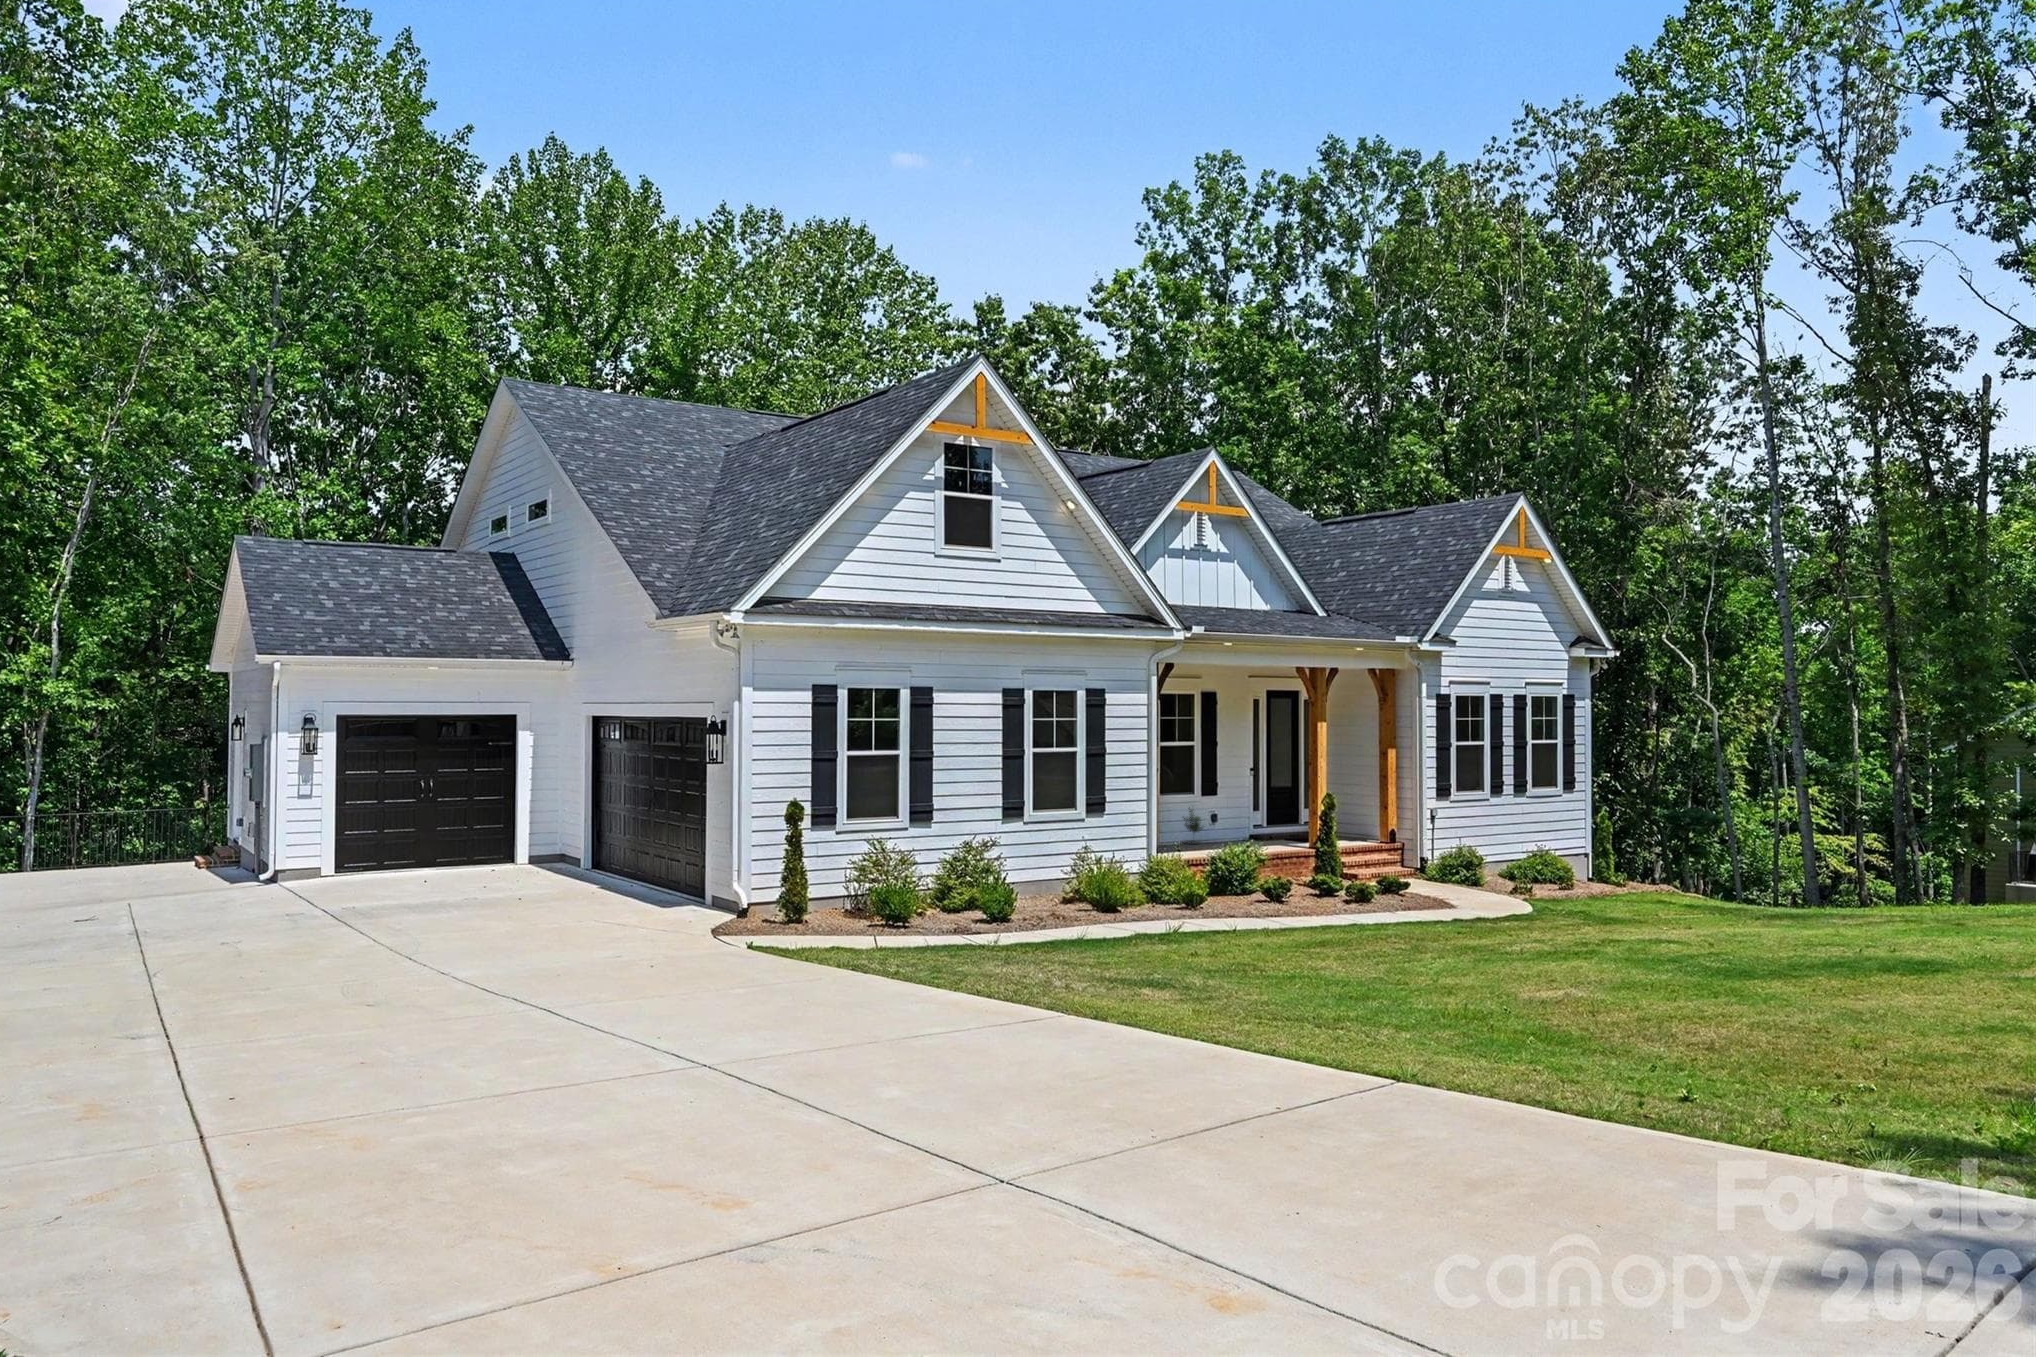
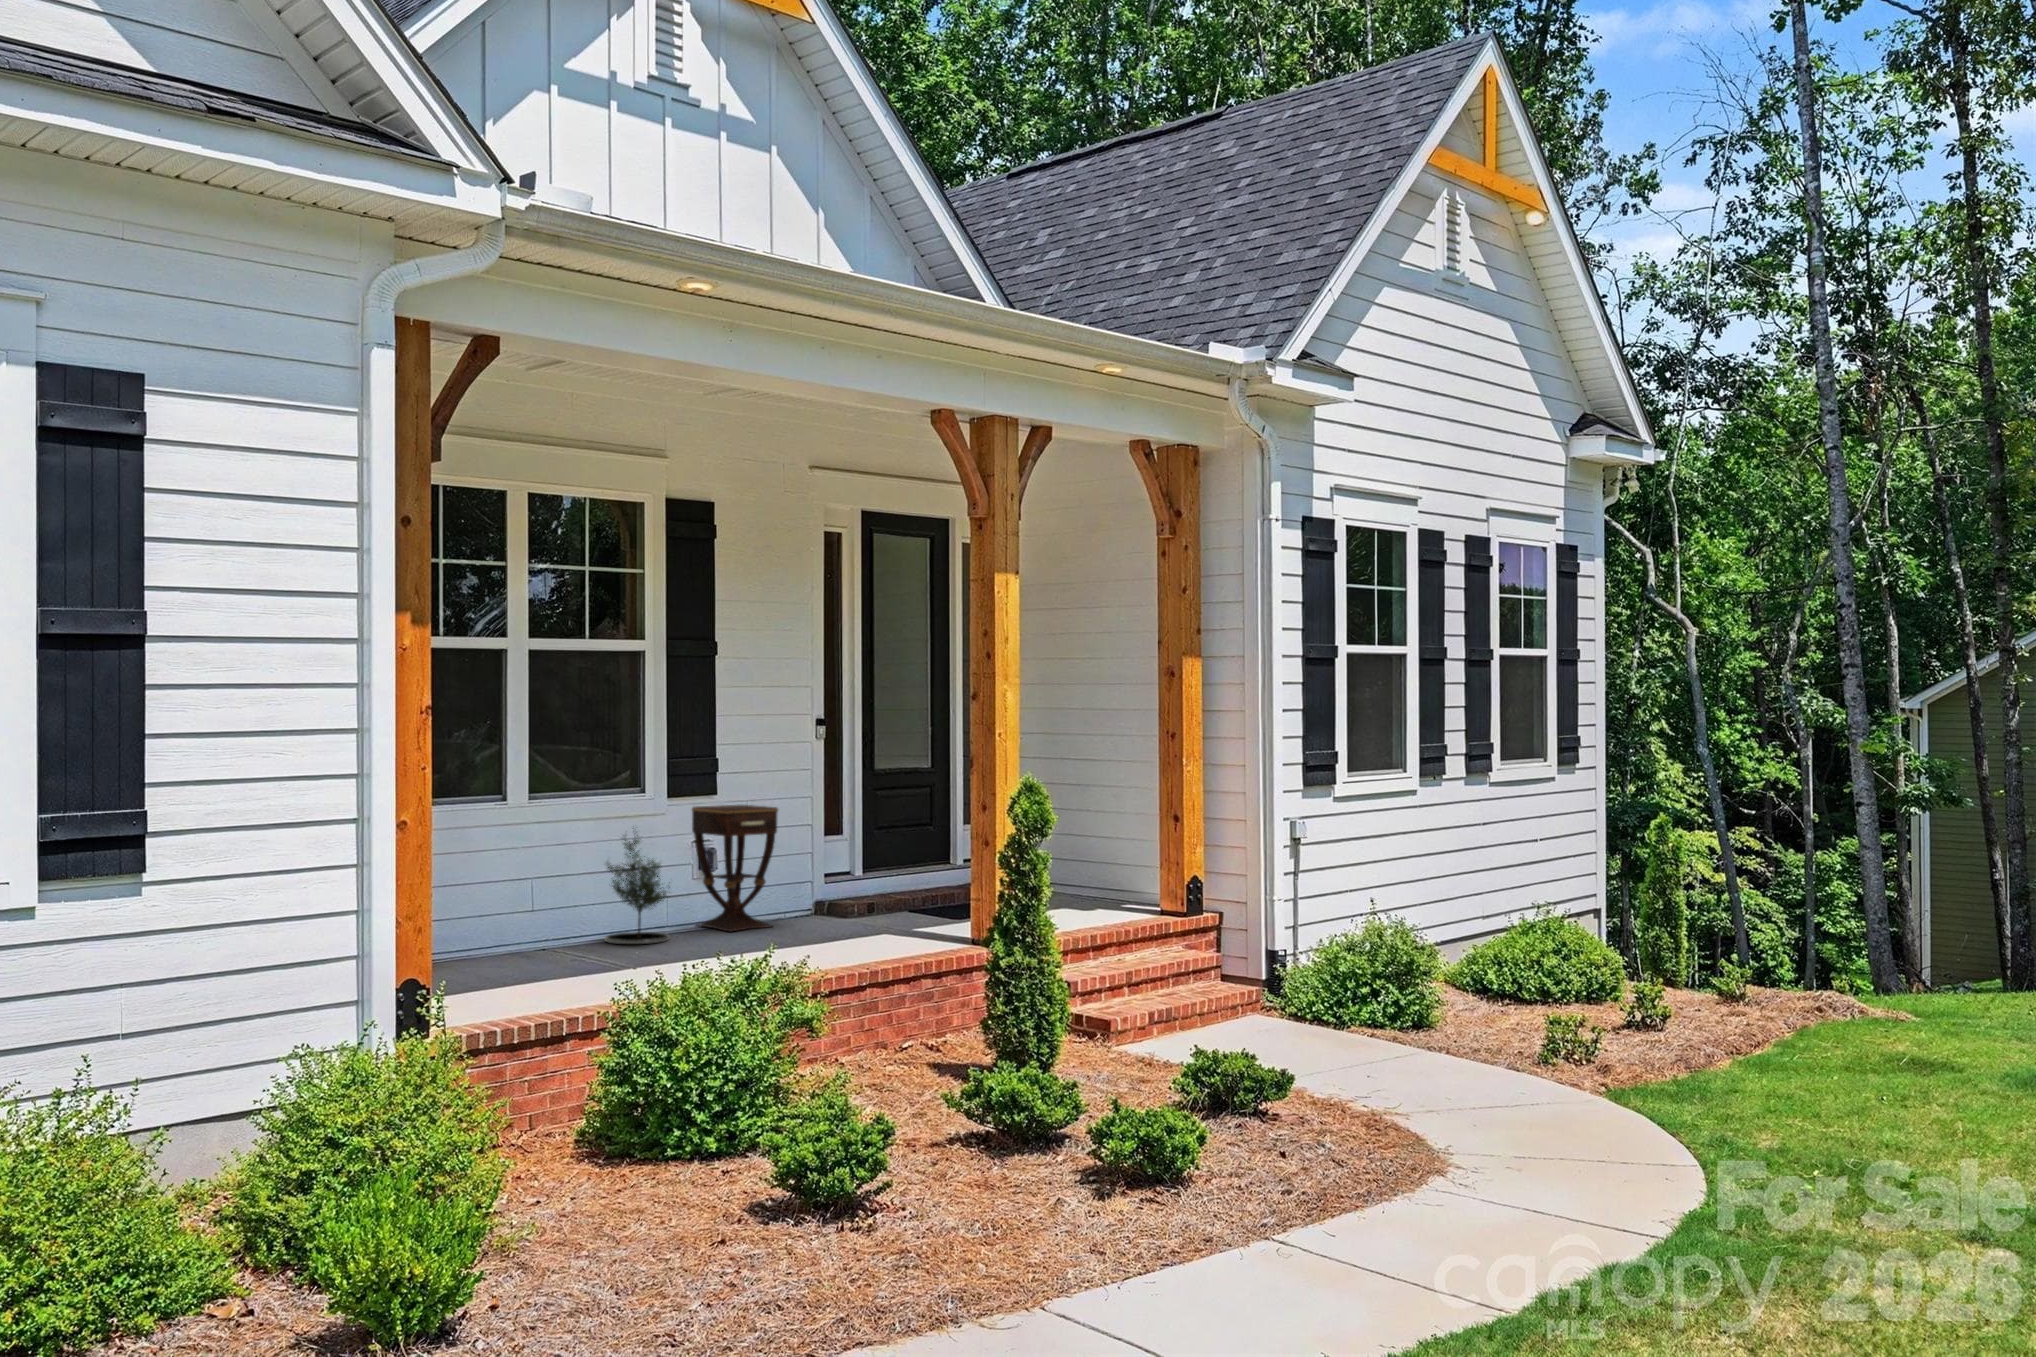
side table: none [1208,798,1238,842] -> present [692,805,778,931]

